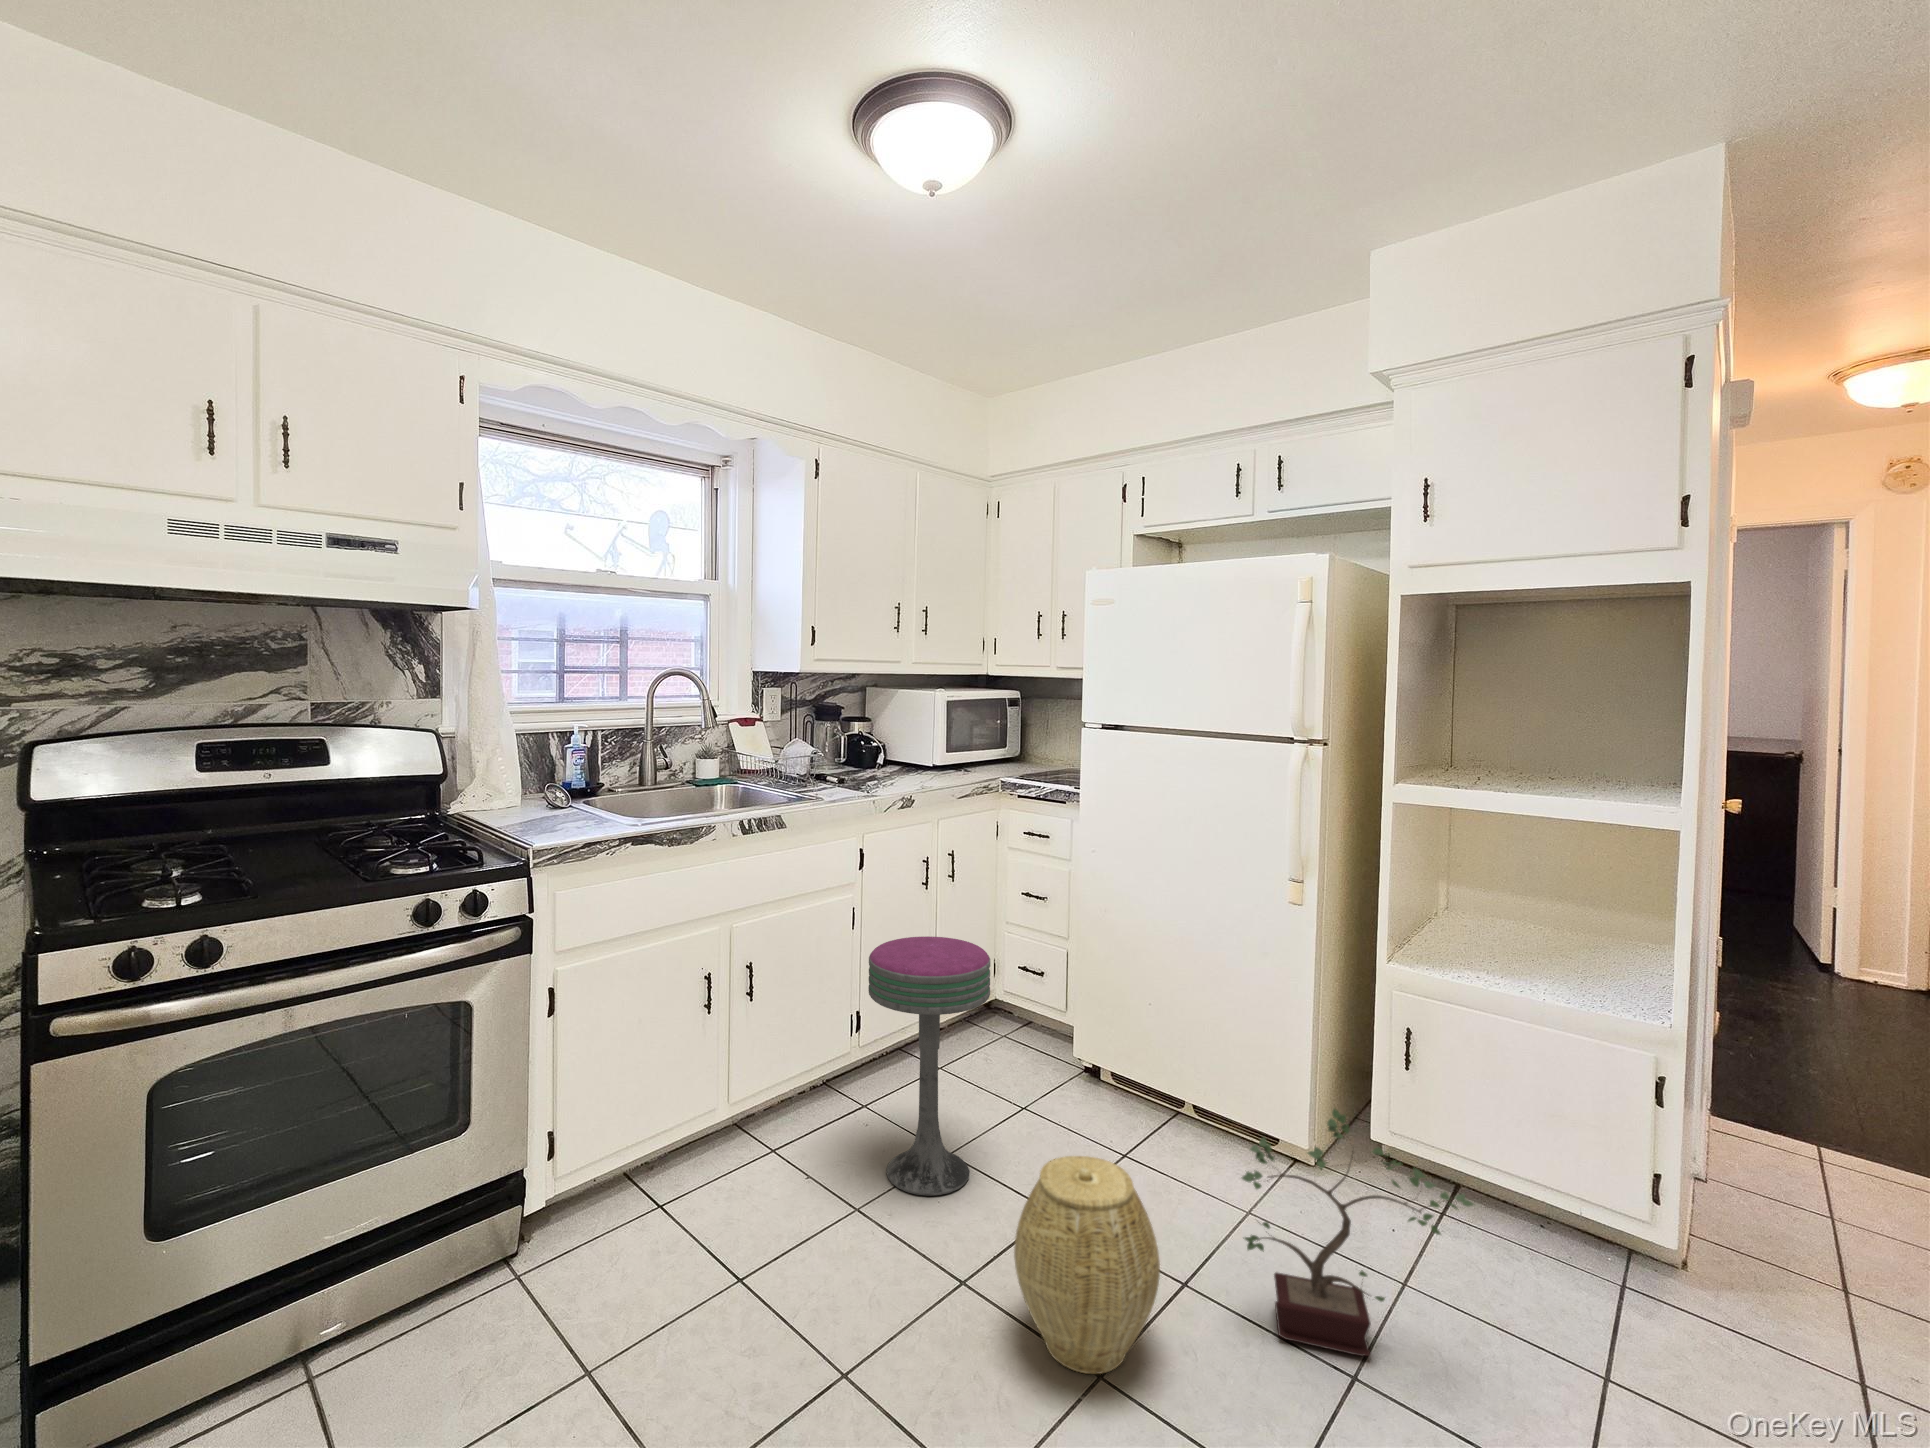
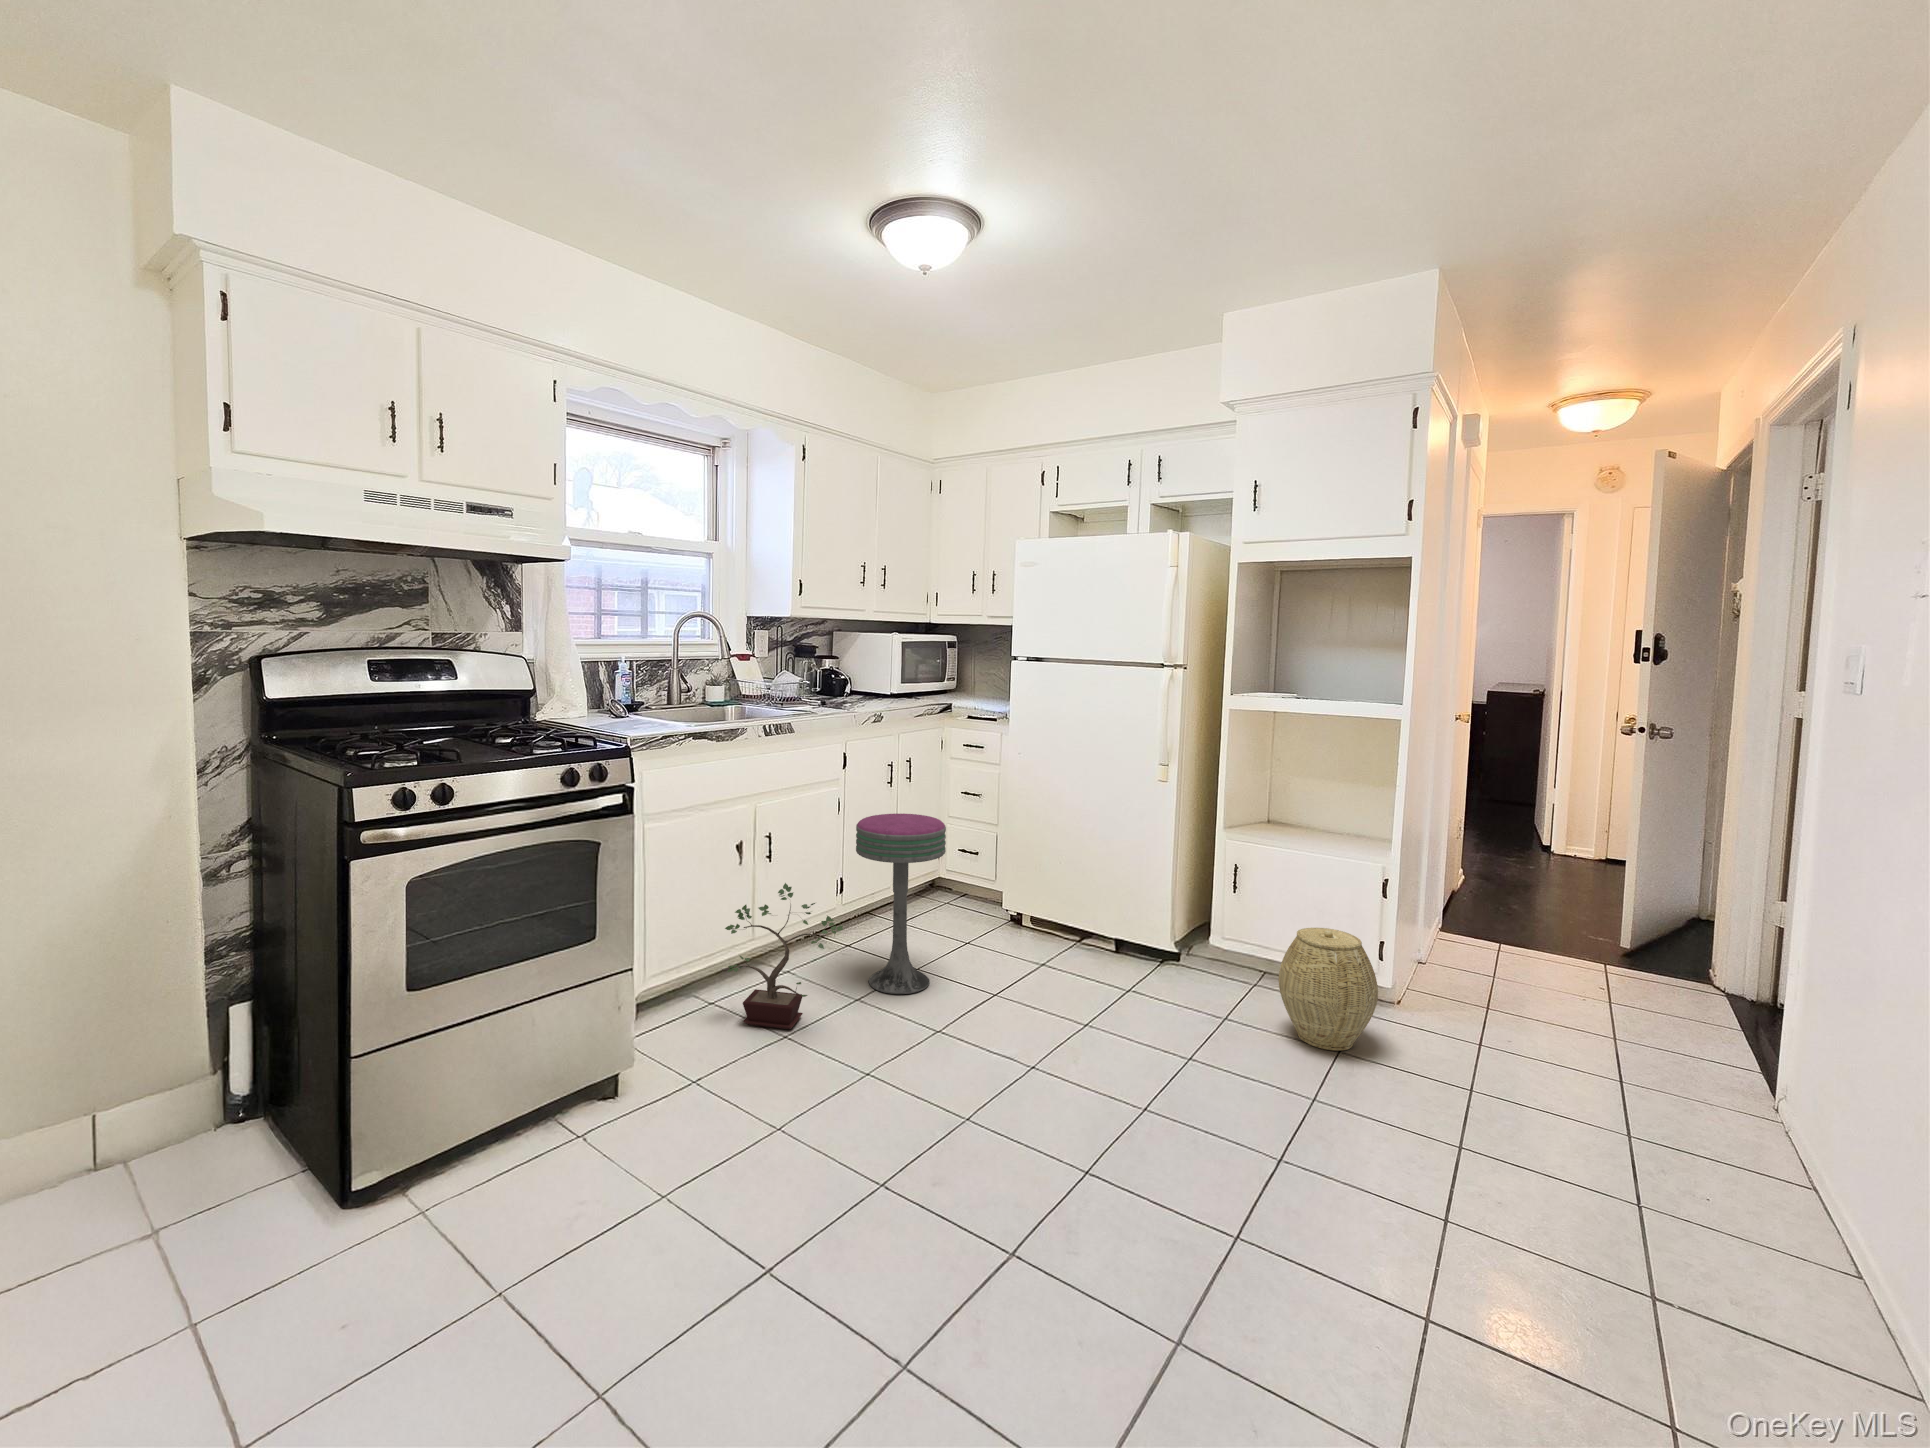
potted plant: present [1242,1109,1474,1356] -> present [725,883,843,1029]
woven basket: present [1014,1156,1160,1374] -> present [1279,928,1378,1051]

